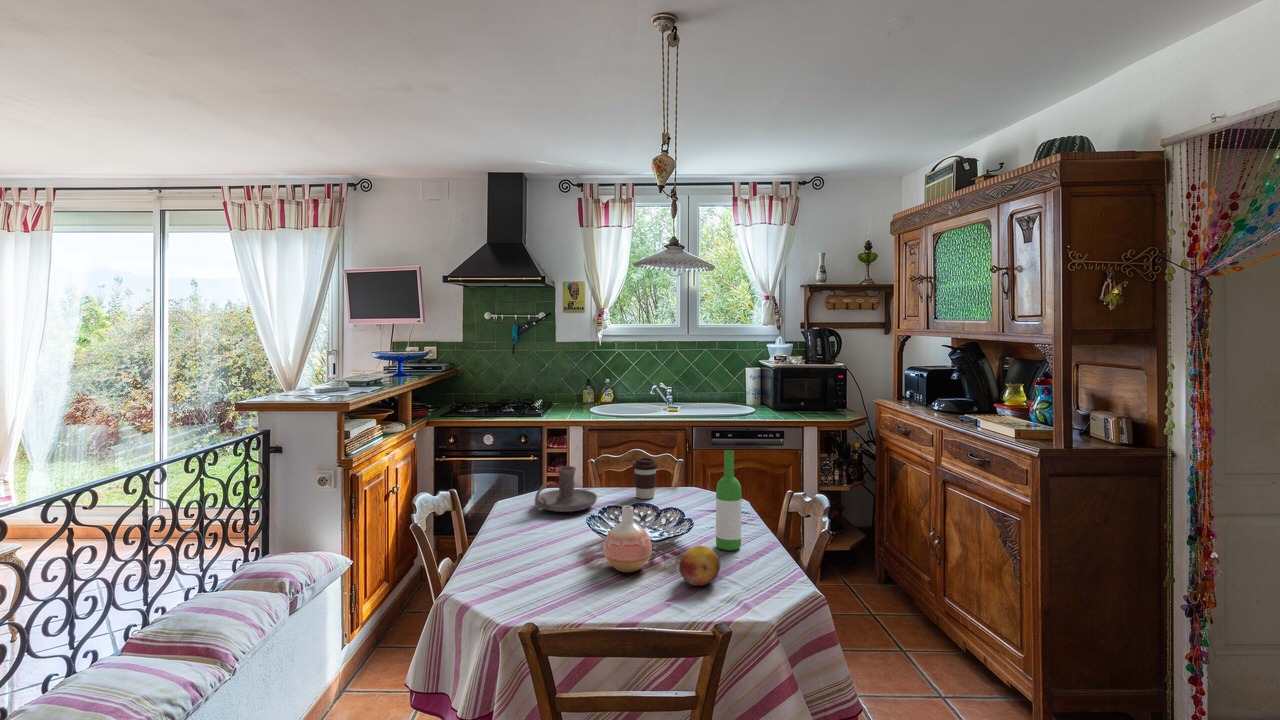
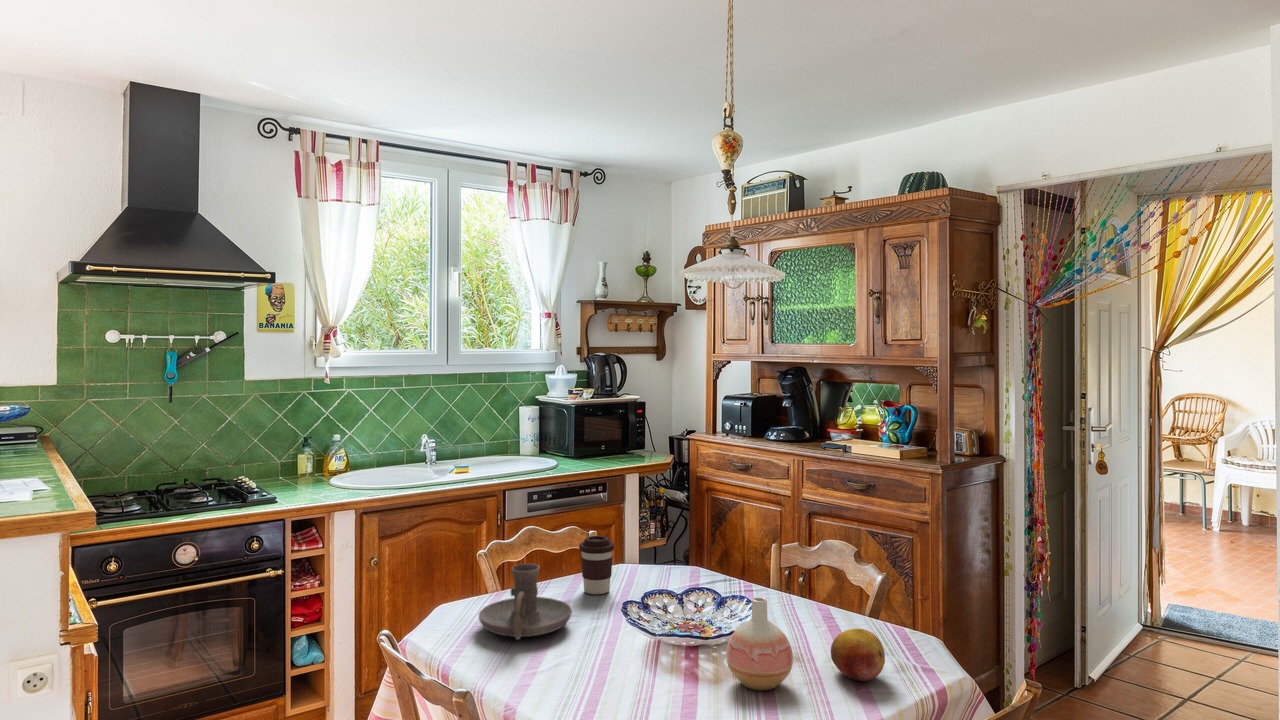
wine bottle: present [716,450,741,550] -> none [787,506,819,633]

